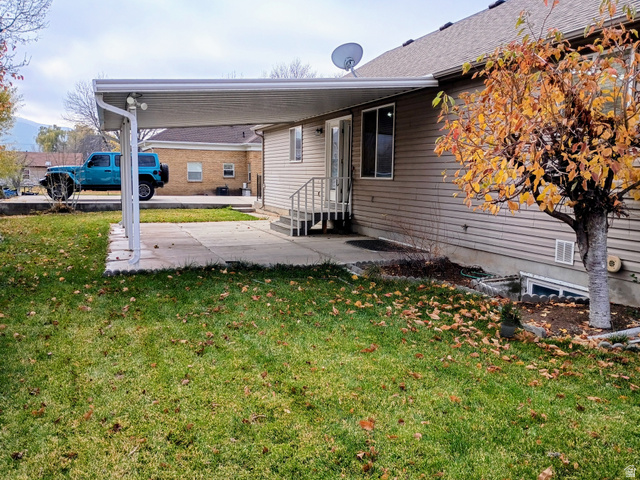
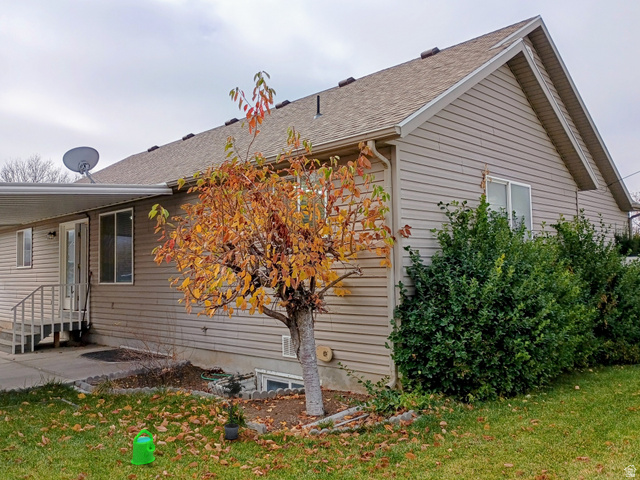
watering can: none [413,314,437,345] -> present [131,429,155,465]

